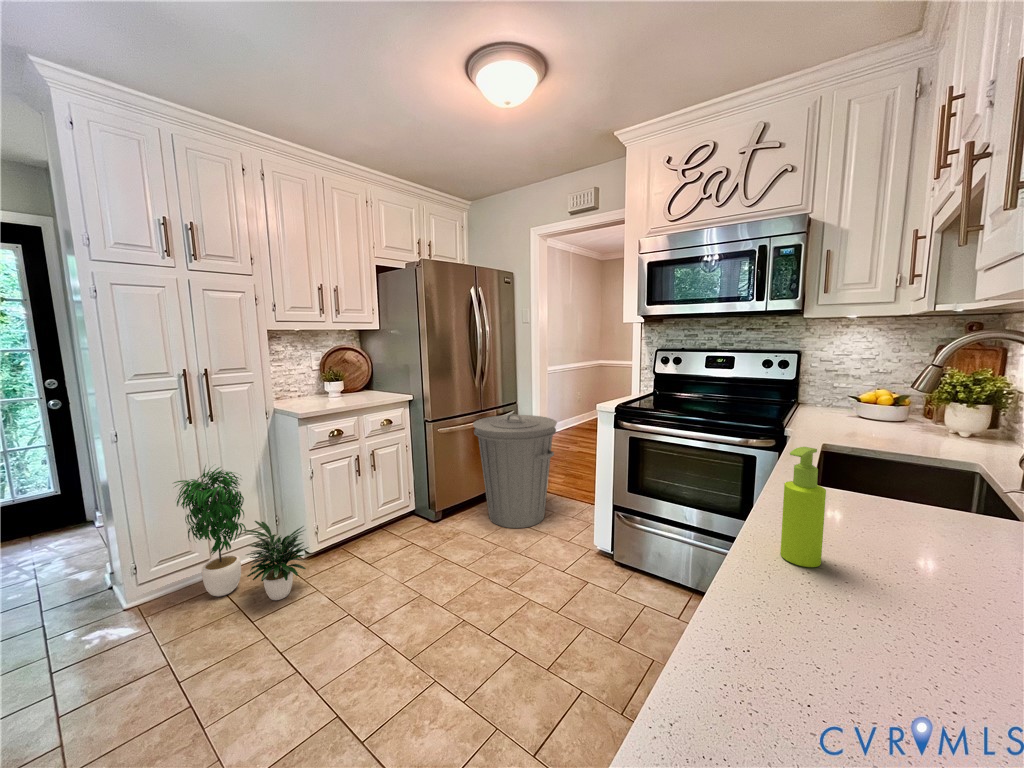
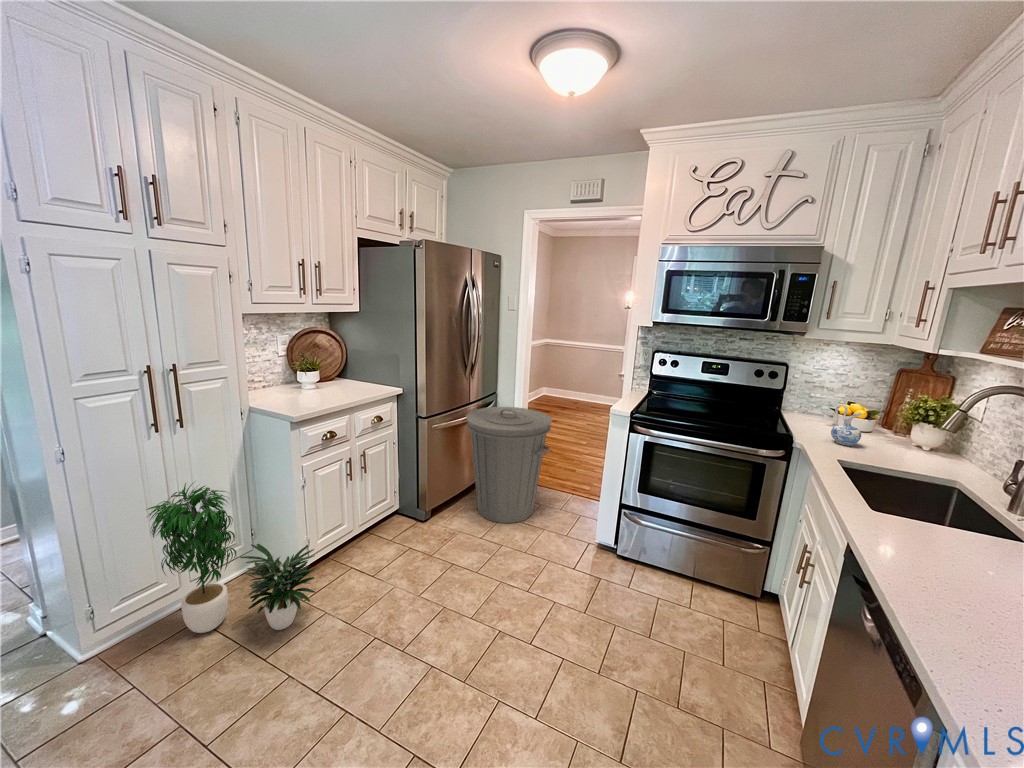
ceramic pitcher: none [827,384,863,432] -> present [831,404,861,446]
soap dispenser: present [780,447,826,567] -> none [938,512,994,610]

